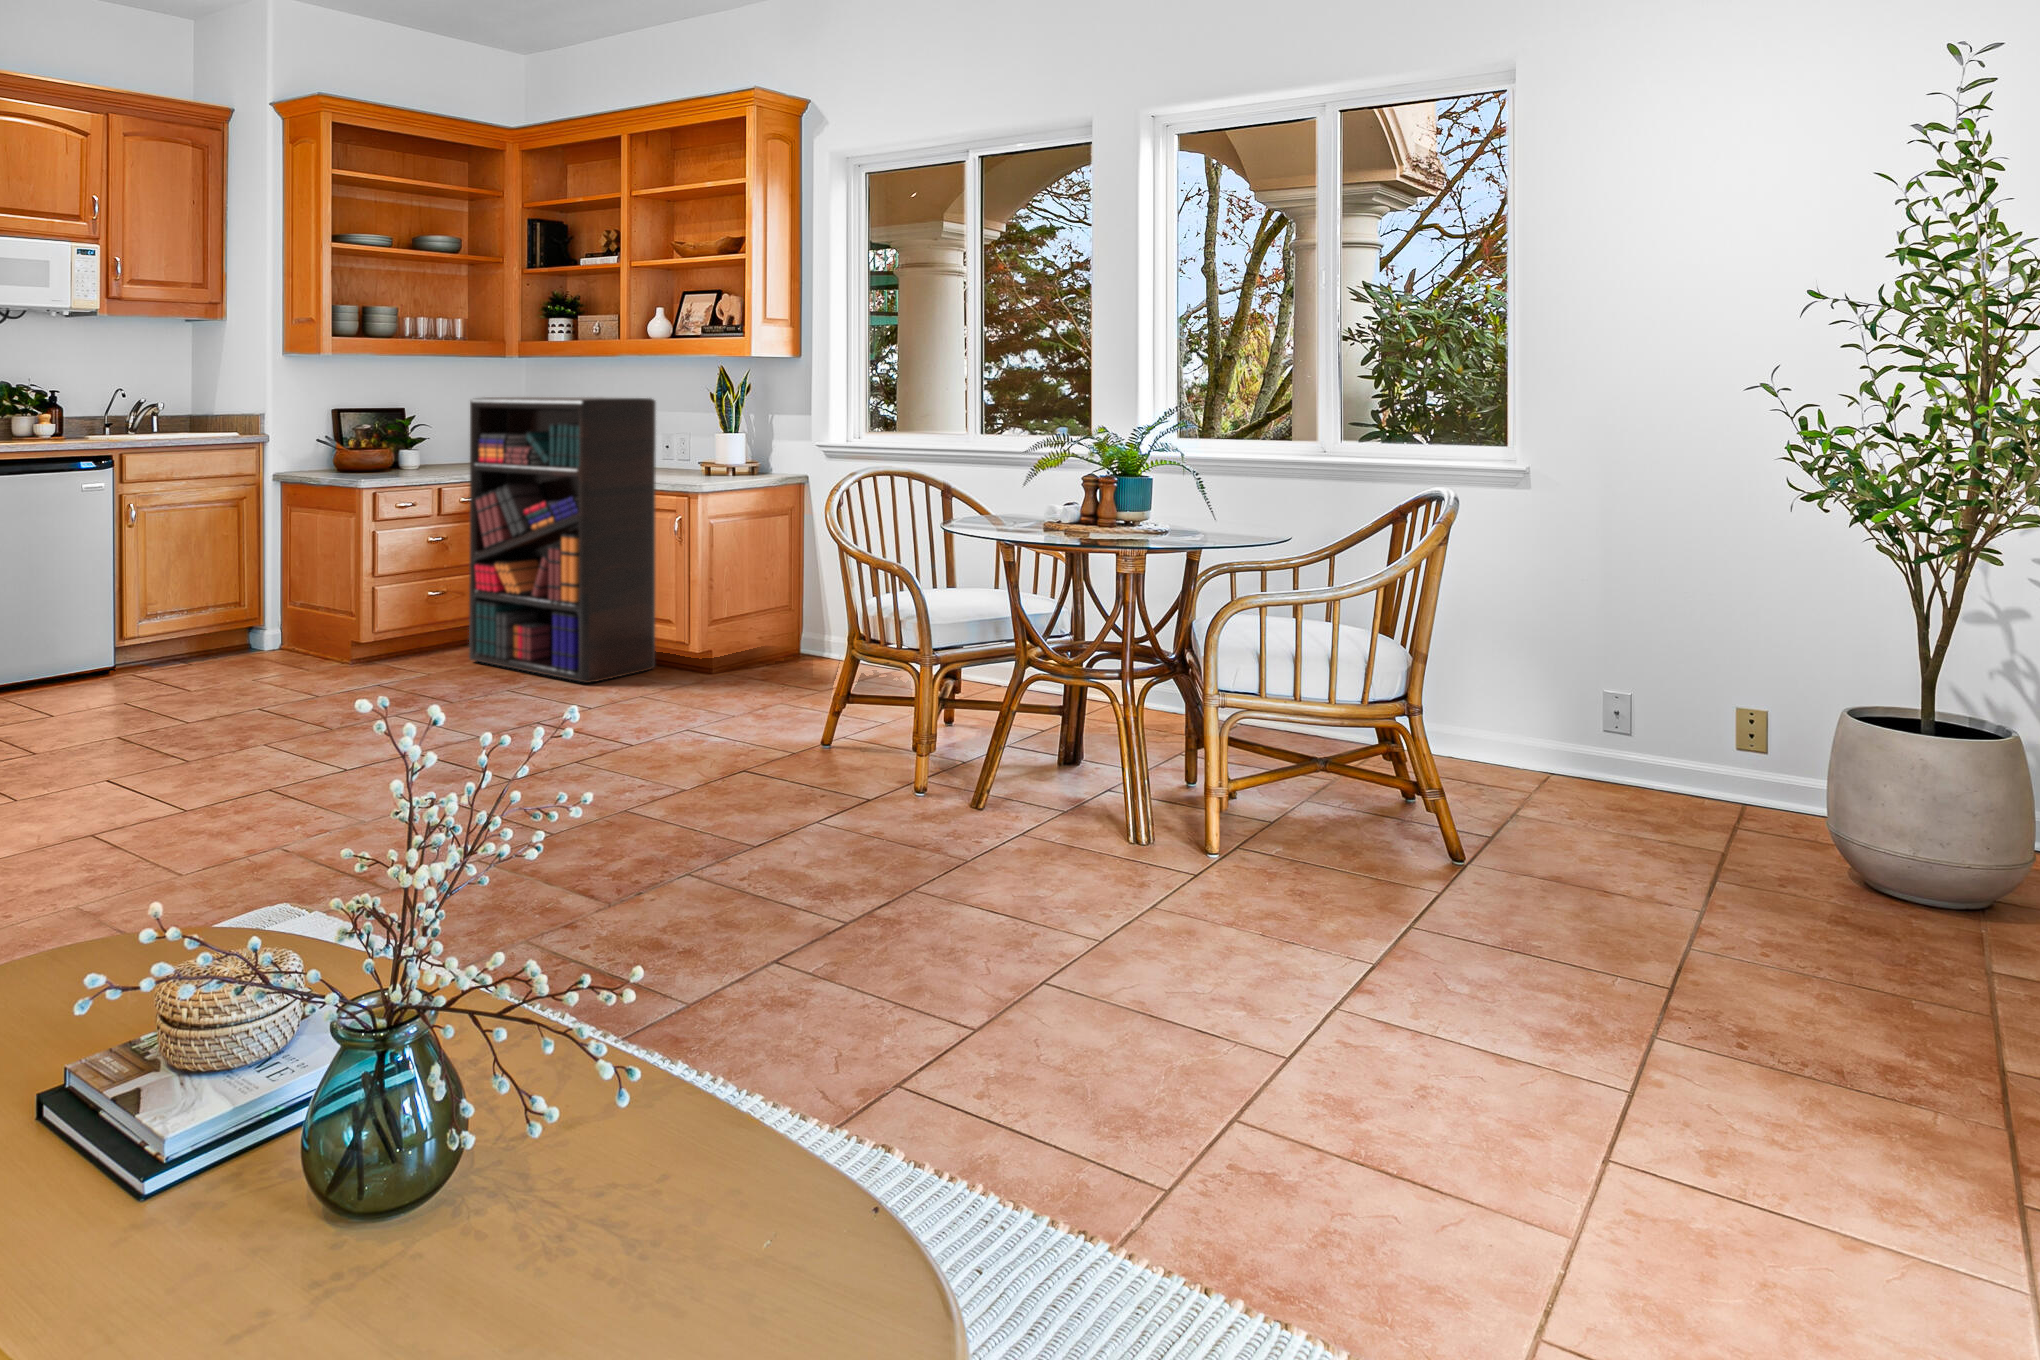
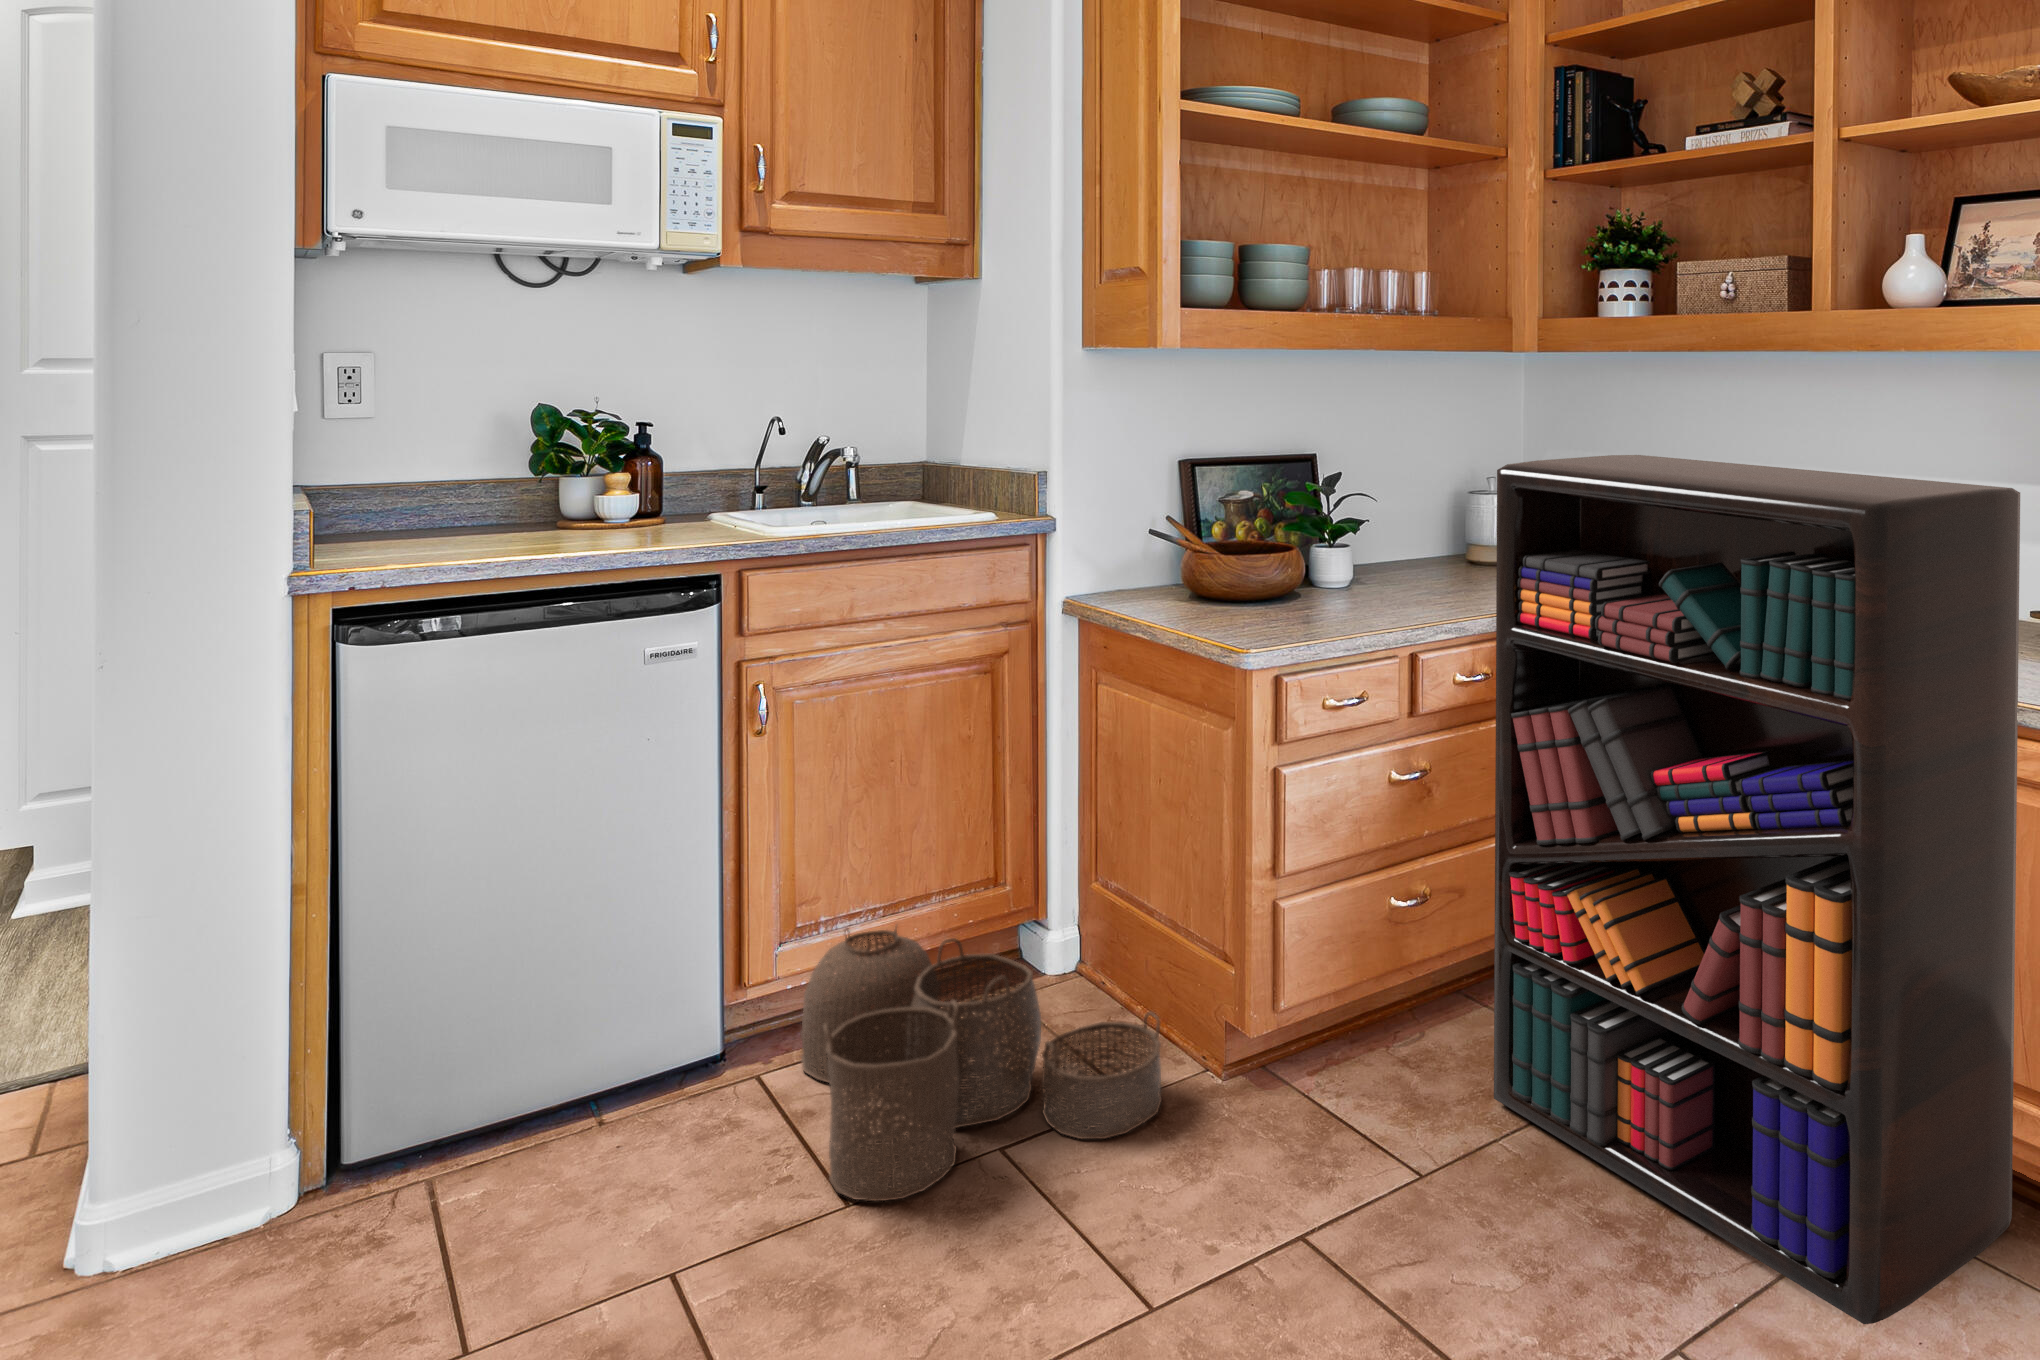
woven basket: none [152,609,324,689] -> present [801,926,1162,1201]

